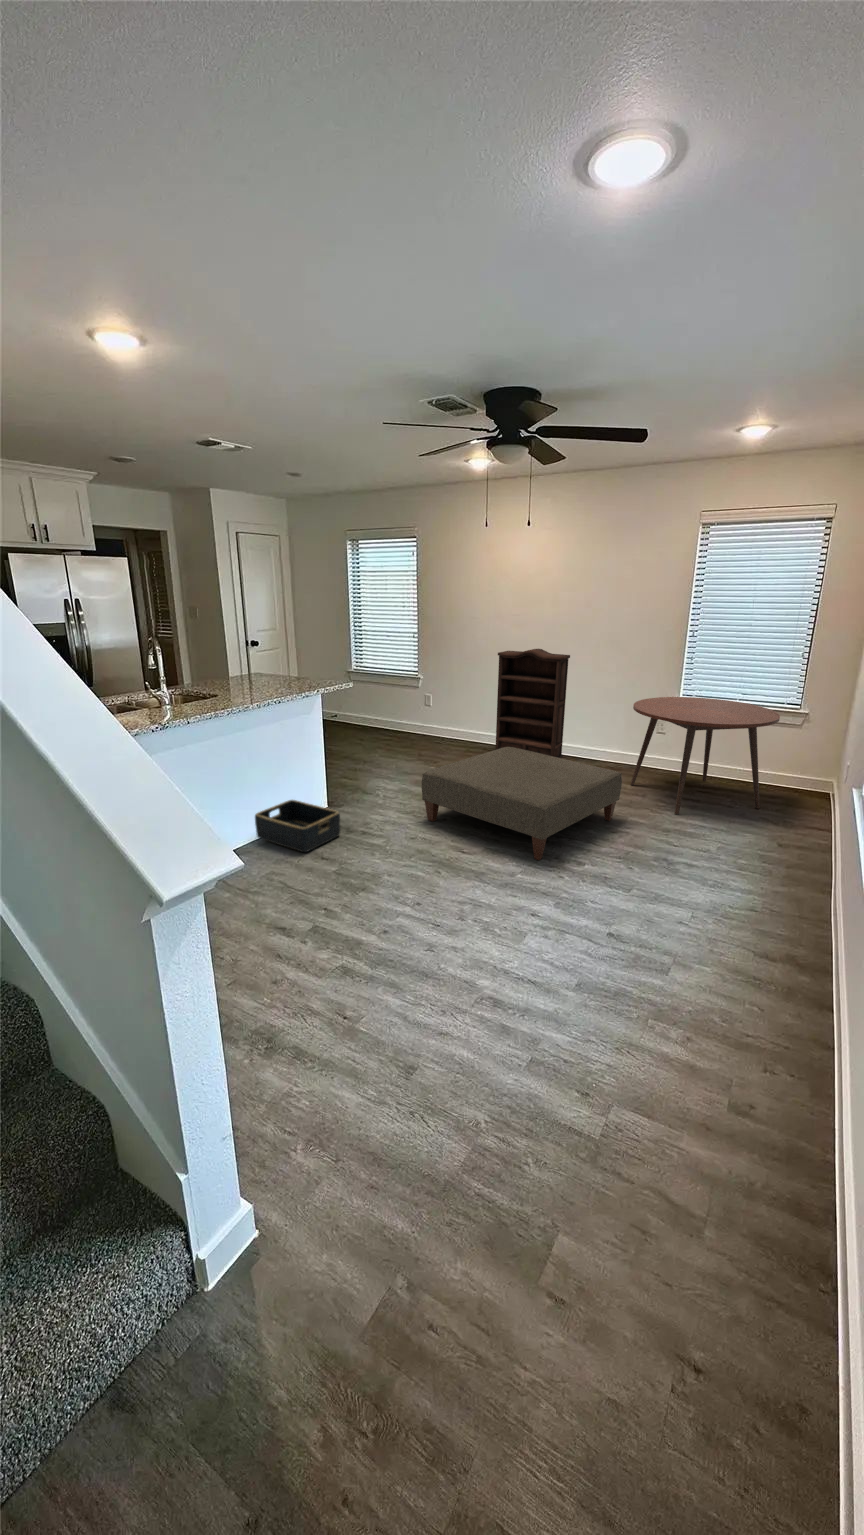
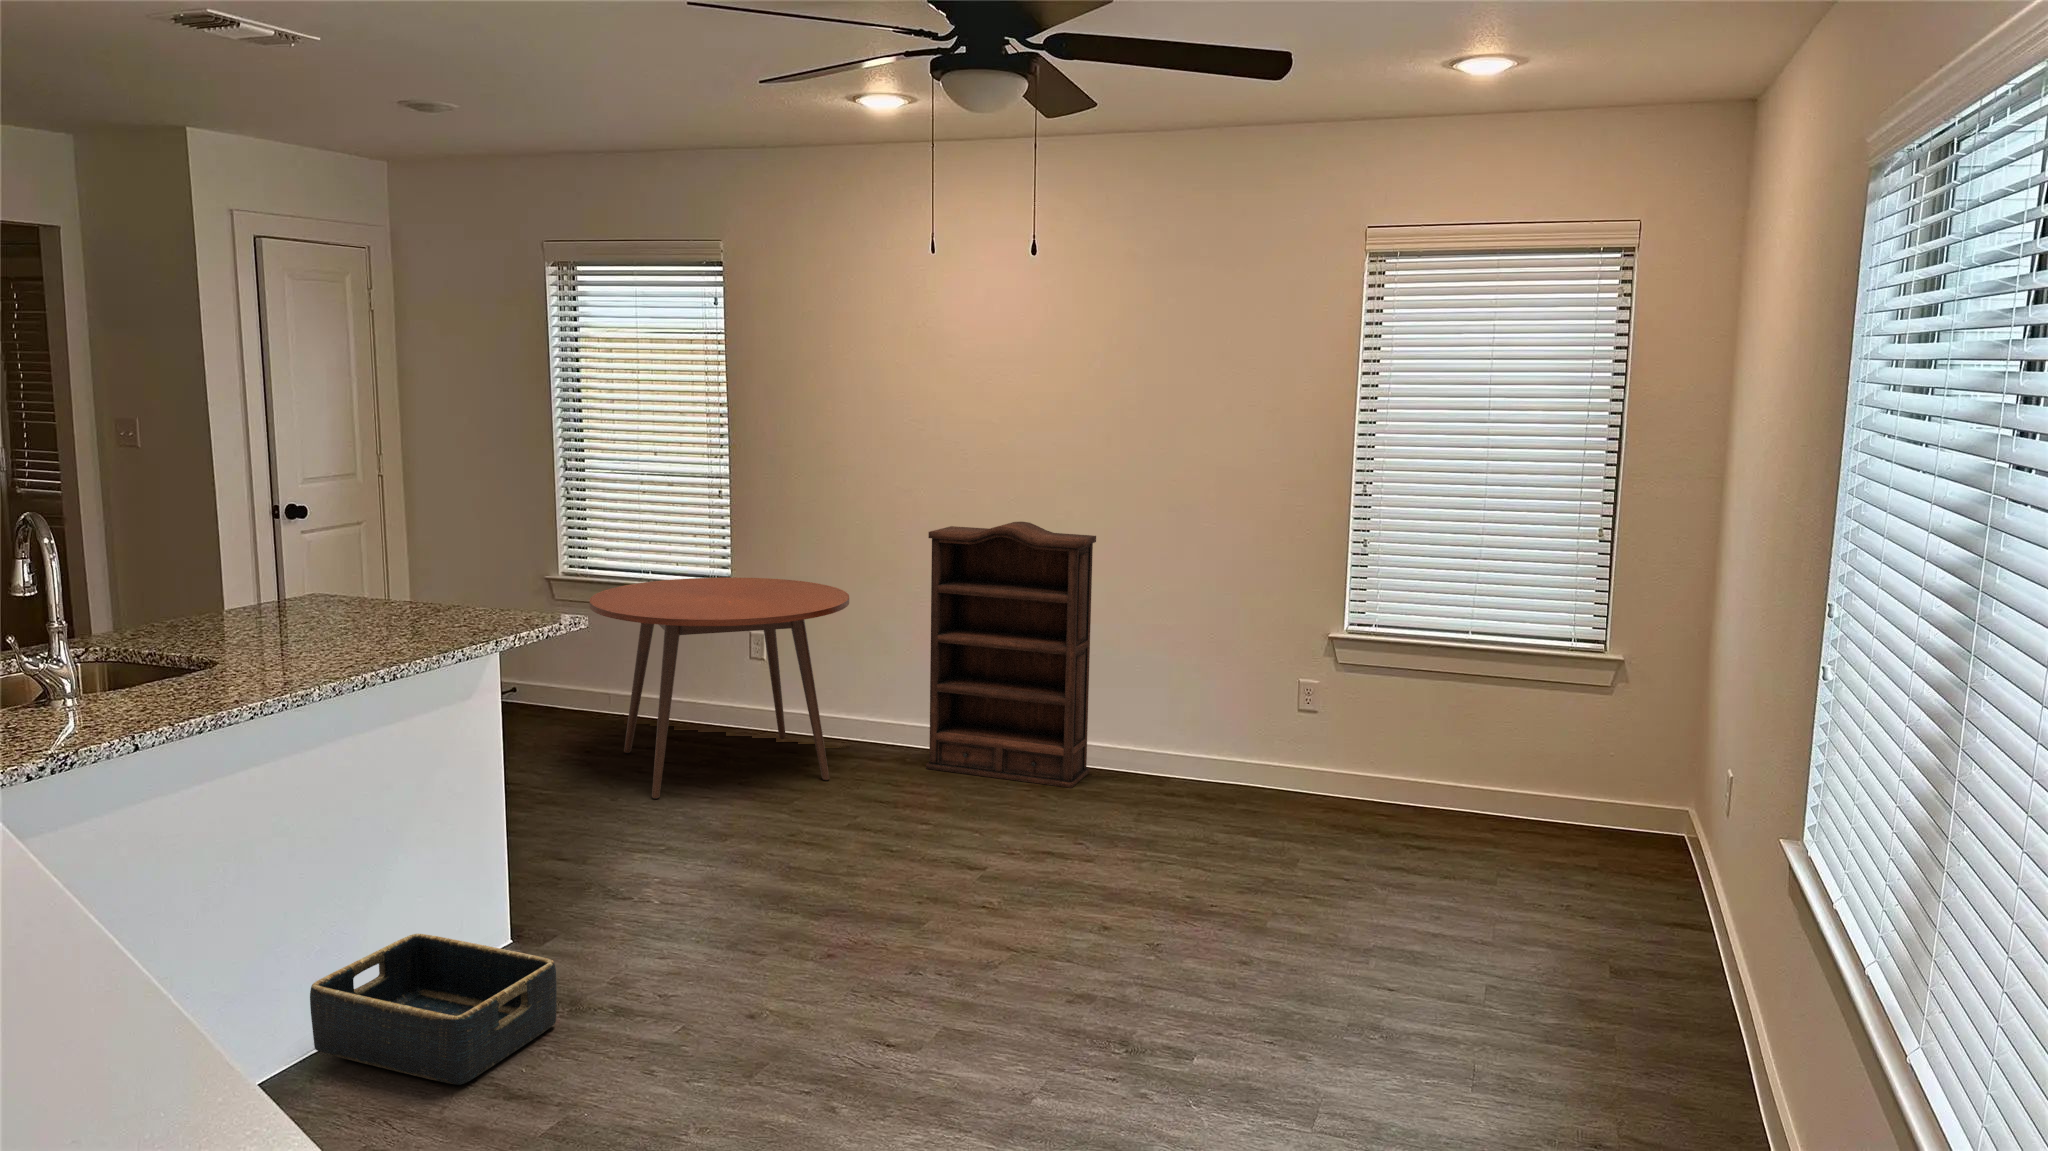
dining table: present [631,697,780,814] -> present [589,577,849,799]
ottoman: present [422,747,622,860] -> none [771,759,1252,1052]

